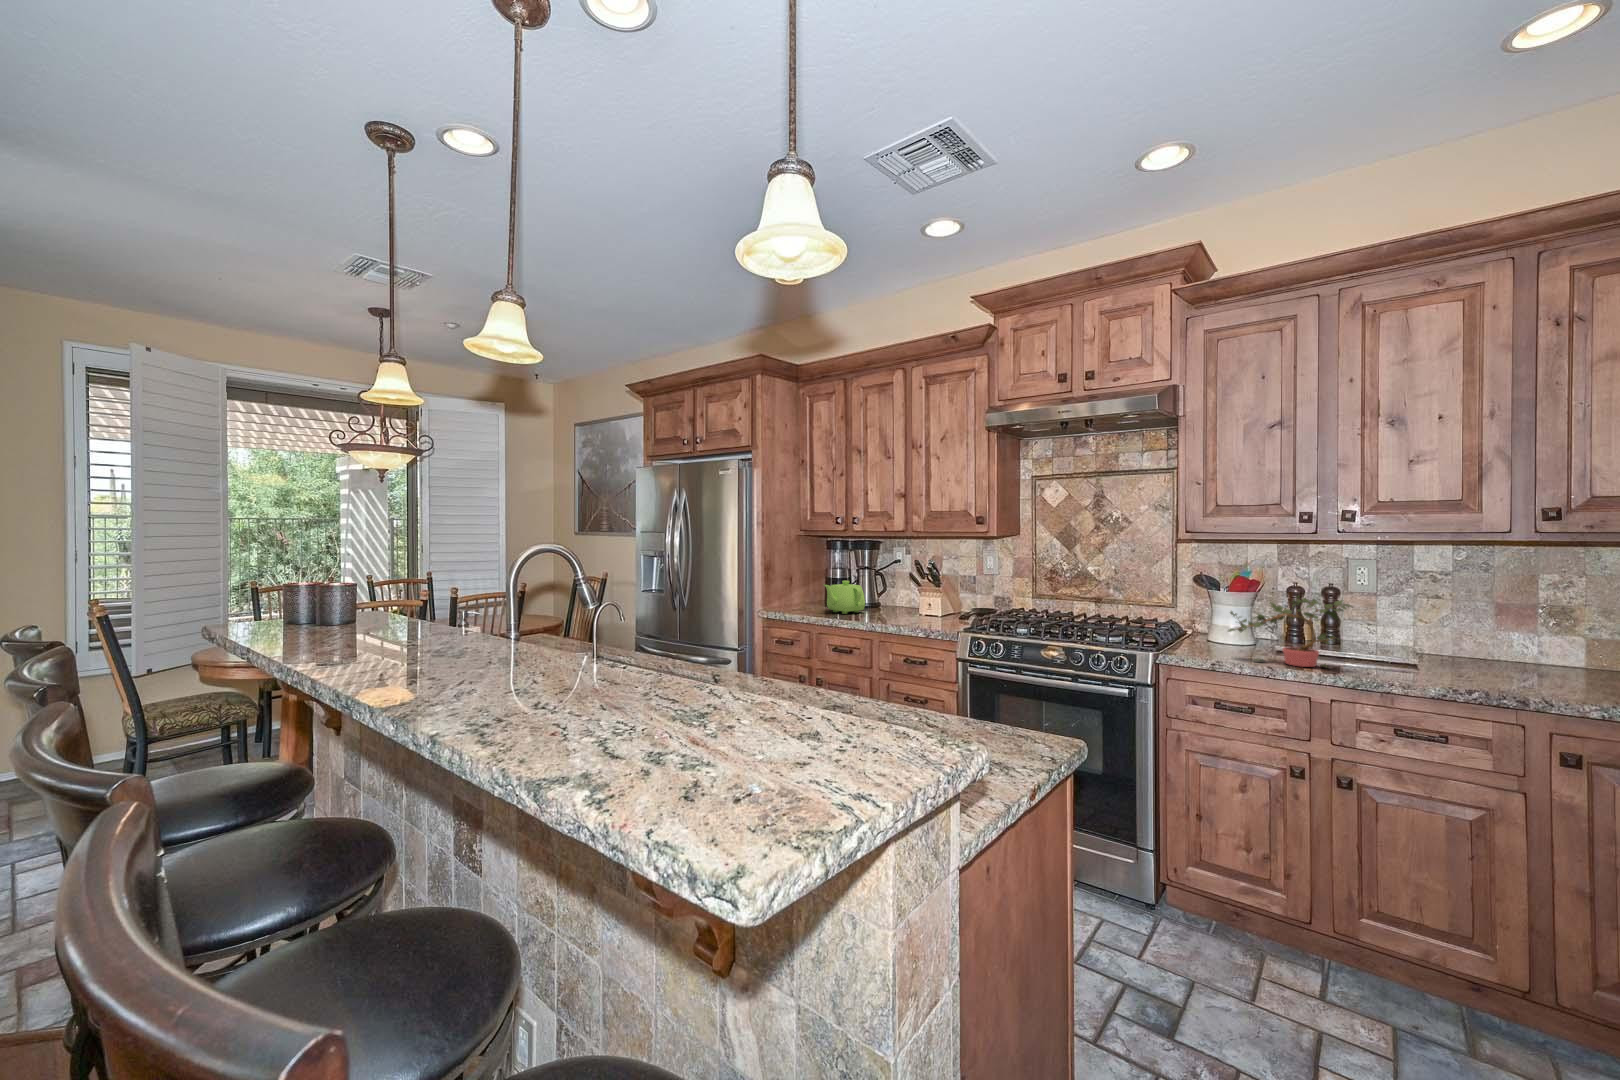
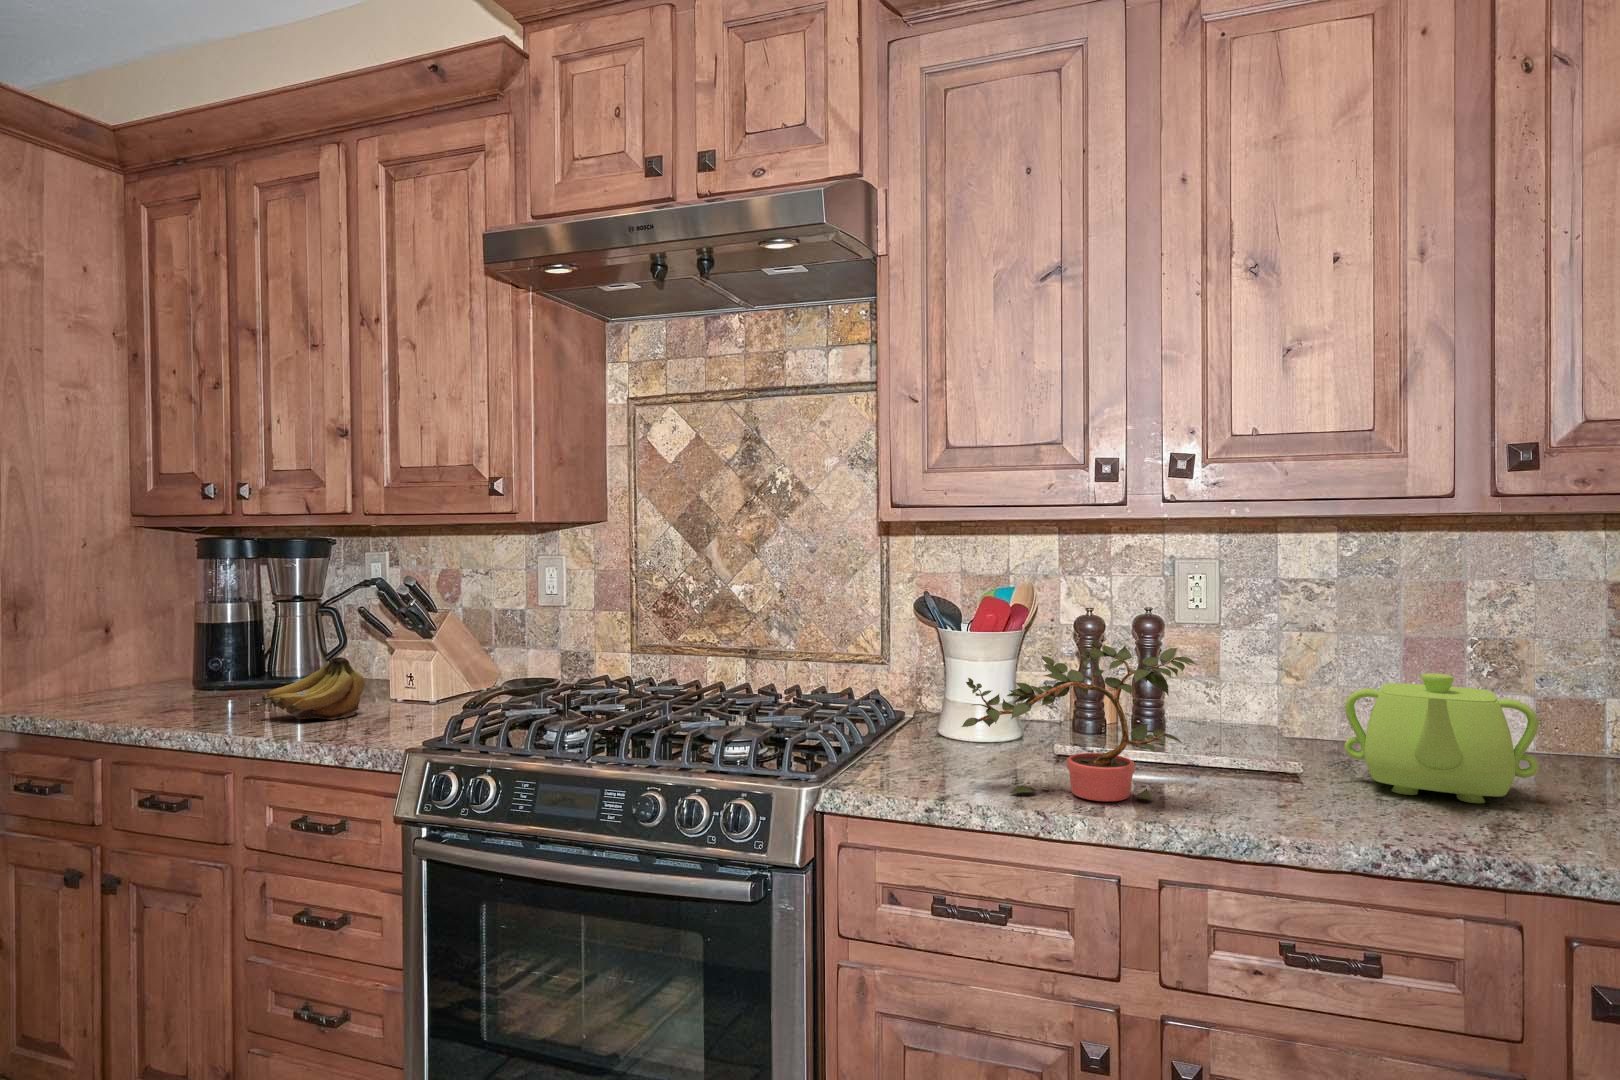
teapot: present [824,581,865,614] -> present [1345,673,1539,803]
fruit: none [877,594,918,620] -> present [261,657,365,720]

